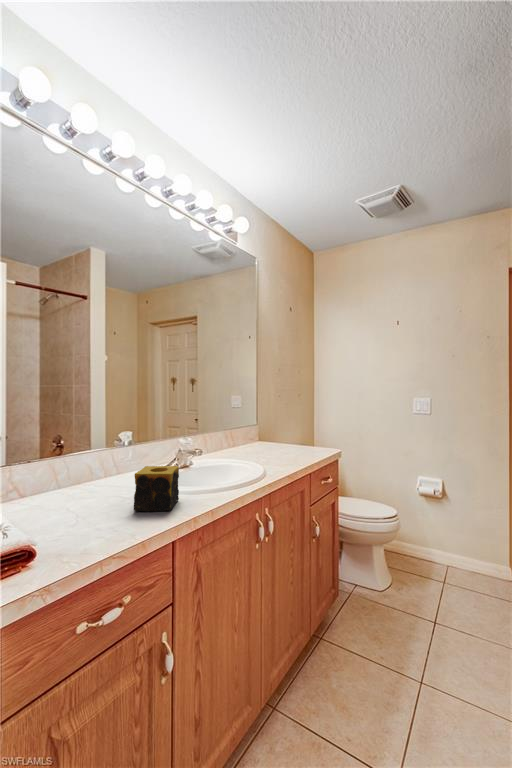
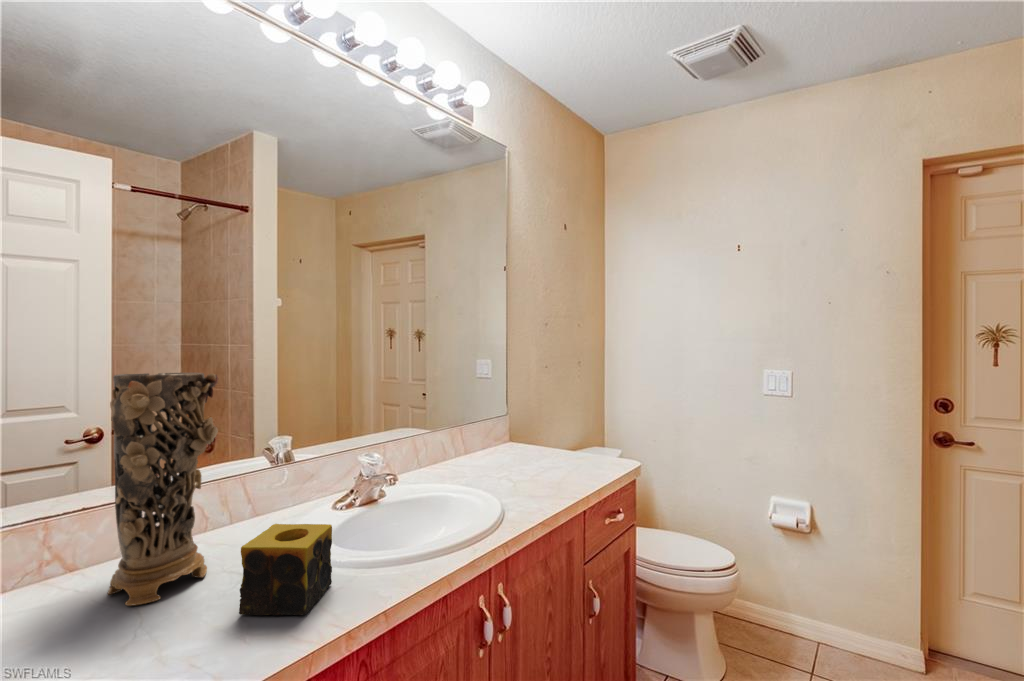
decorative vase: none [53,381,112,509] -> present [108,373,218,606]

